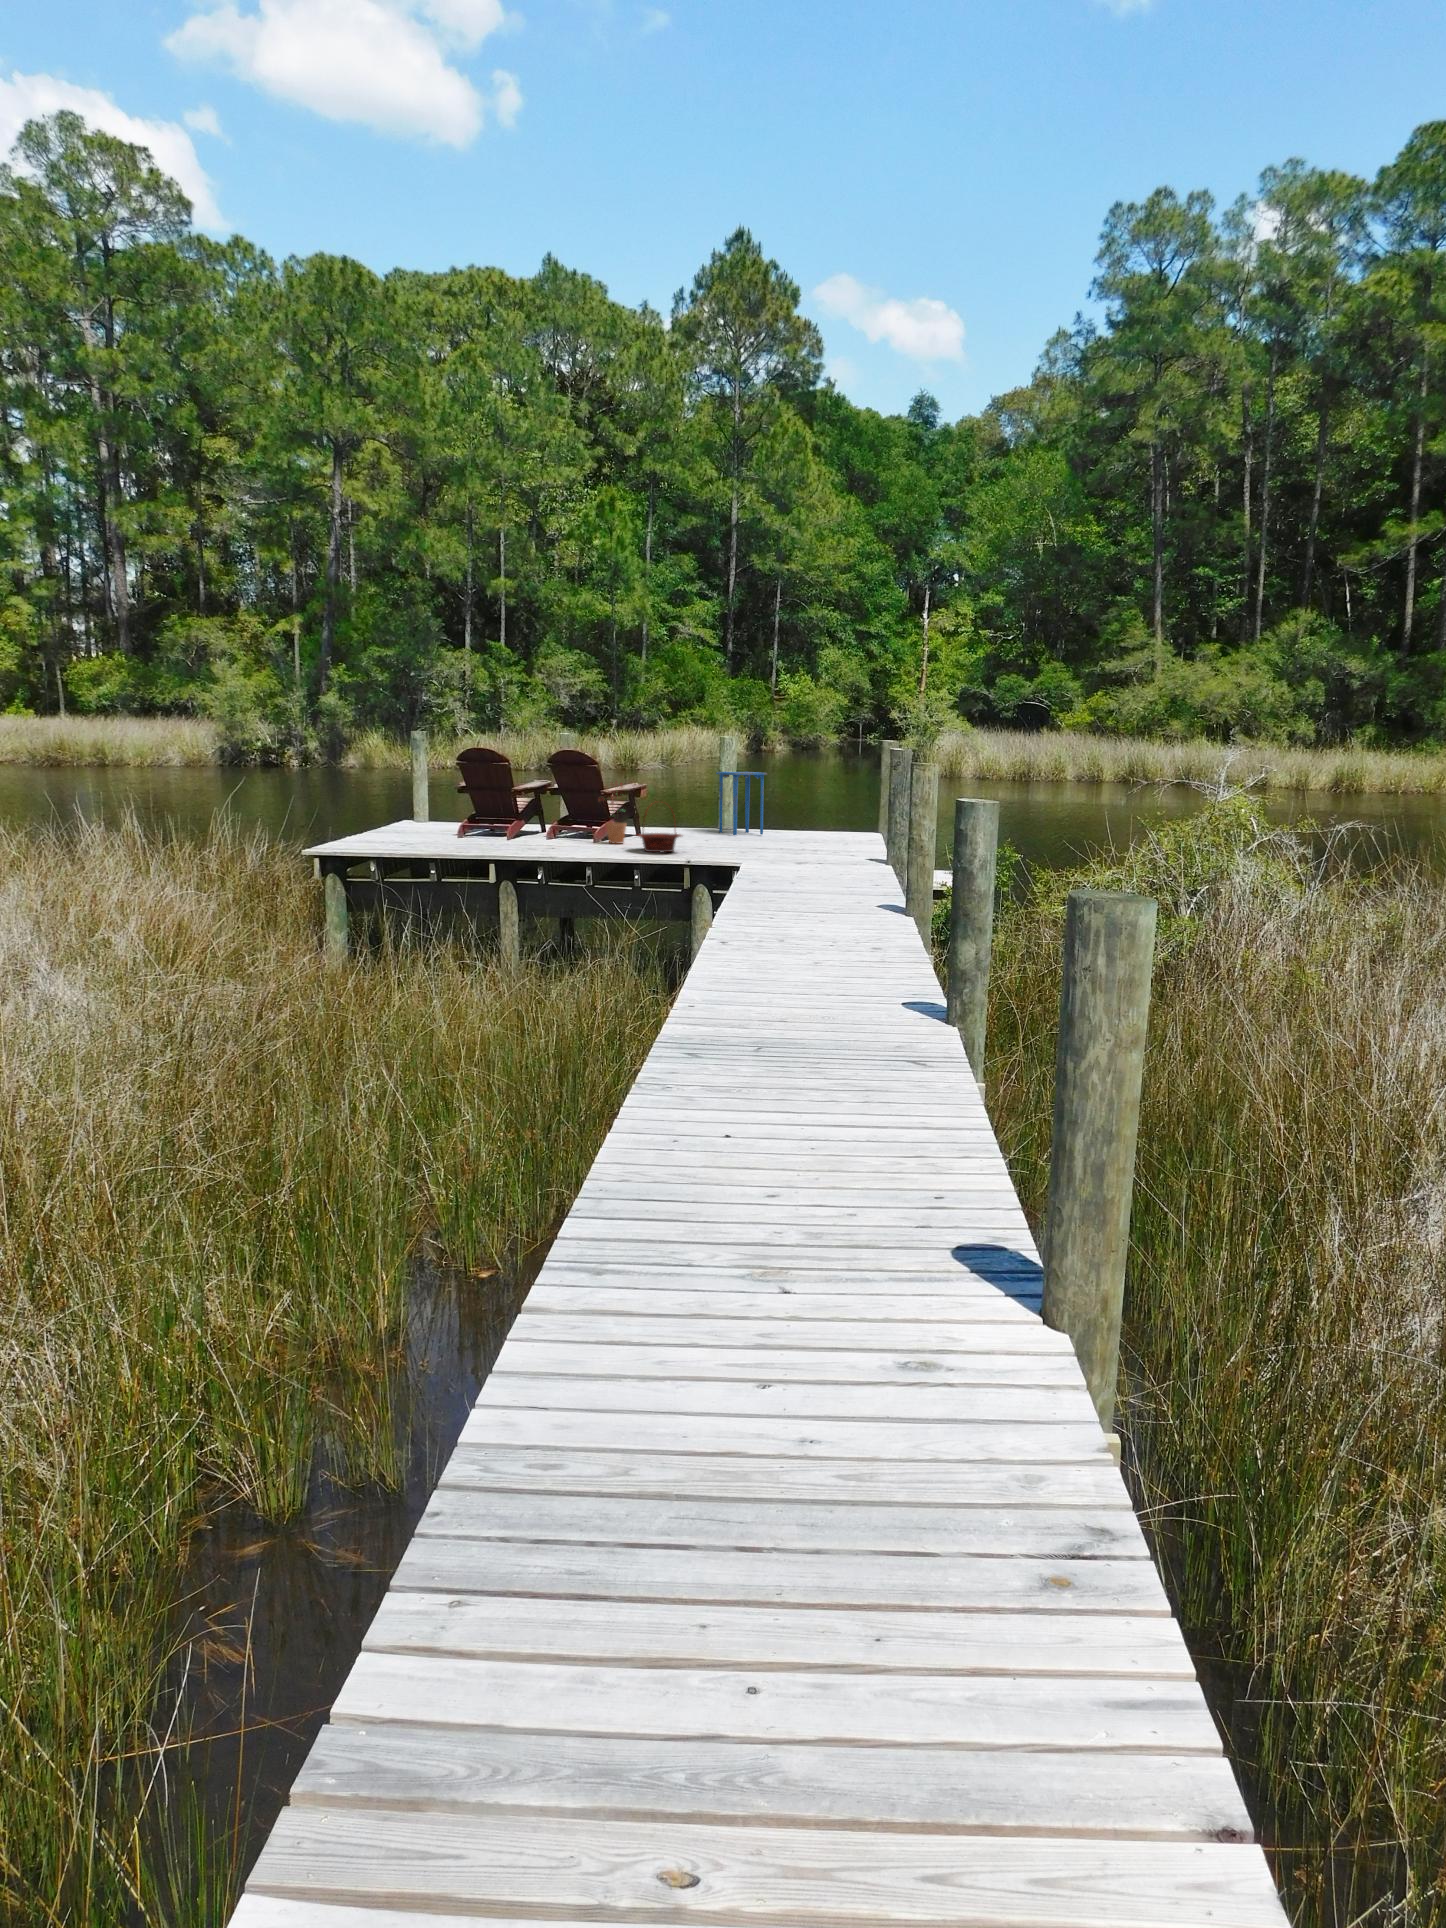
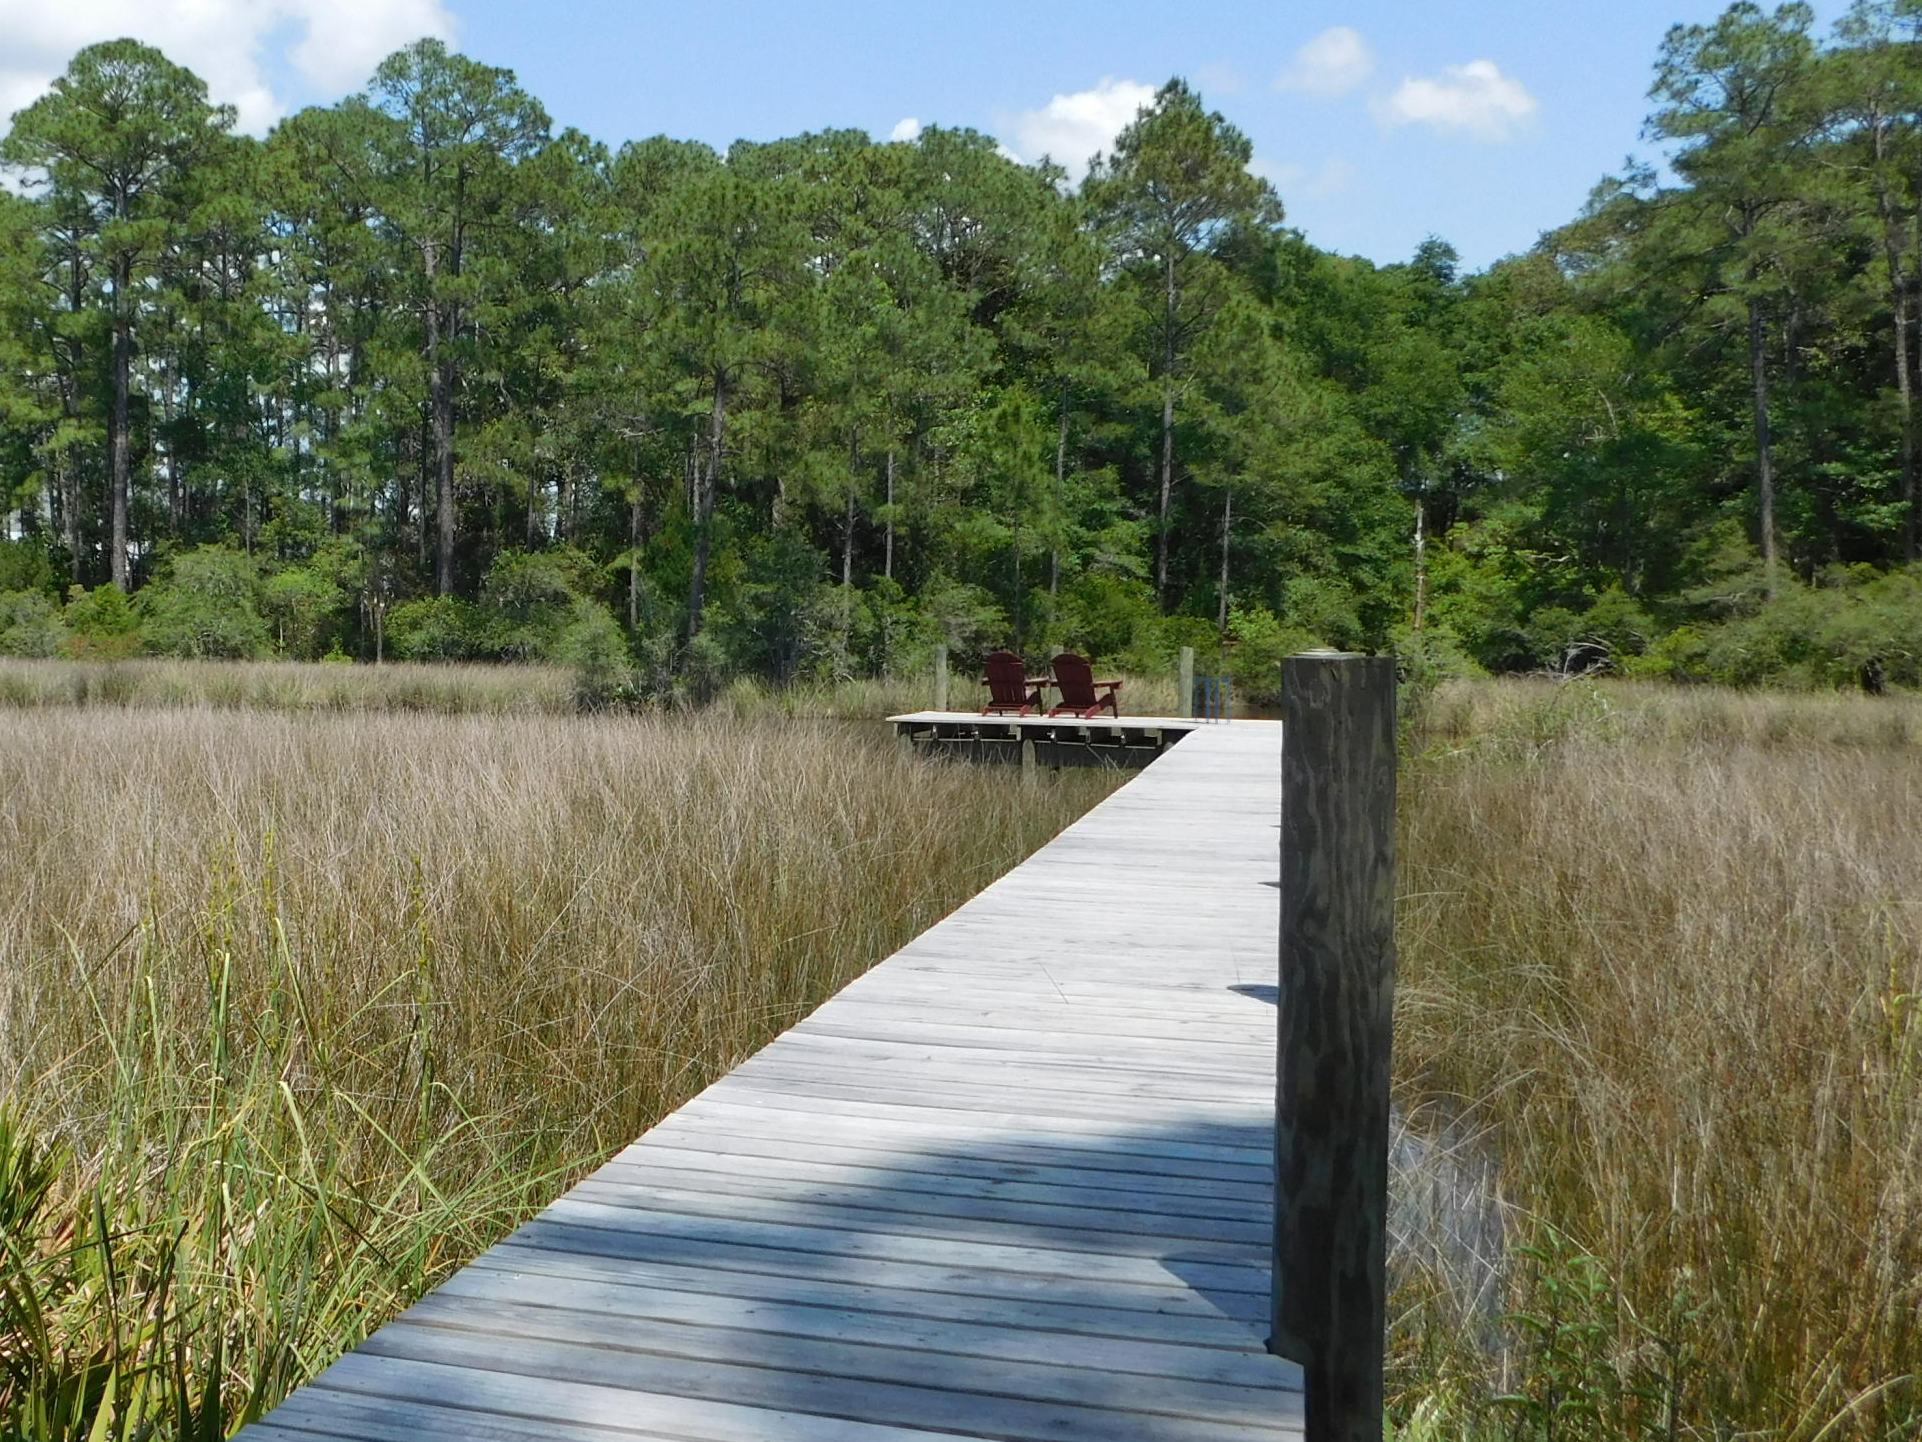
potted plant: present [602,781,627,844] -> none [1111,679,1133,722]
basket: present [635,802,682,852] -> none [1140,691,1175,725]

